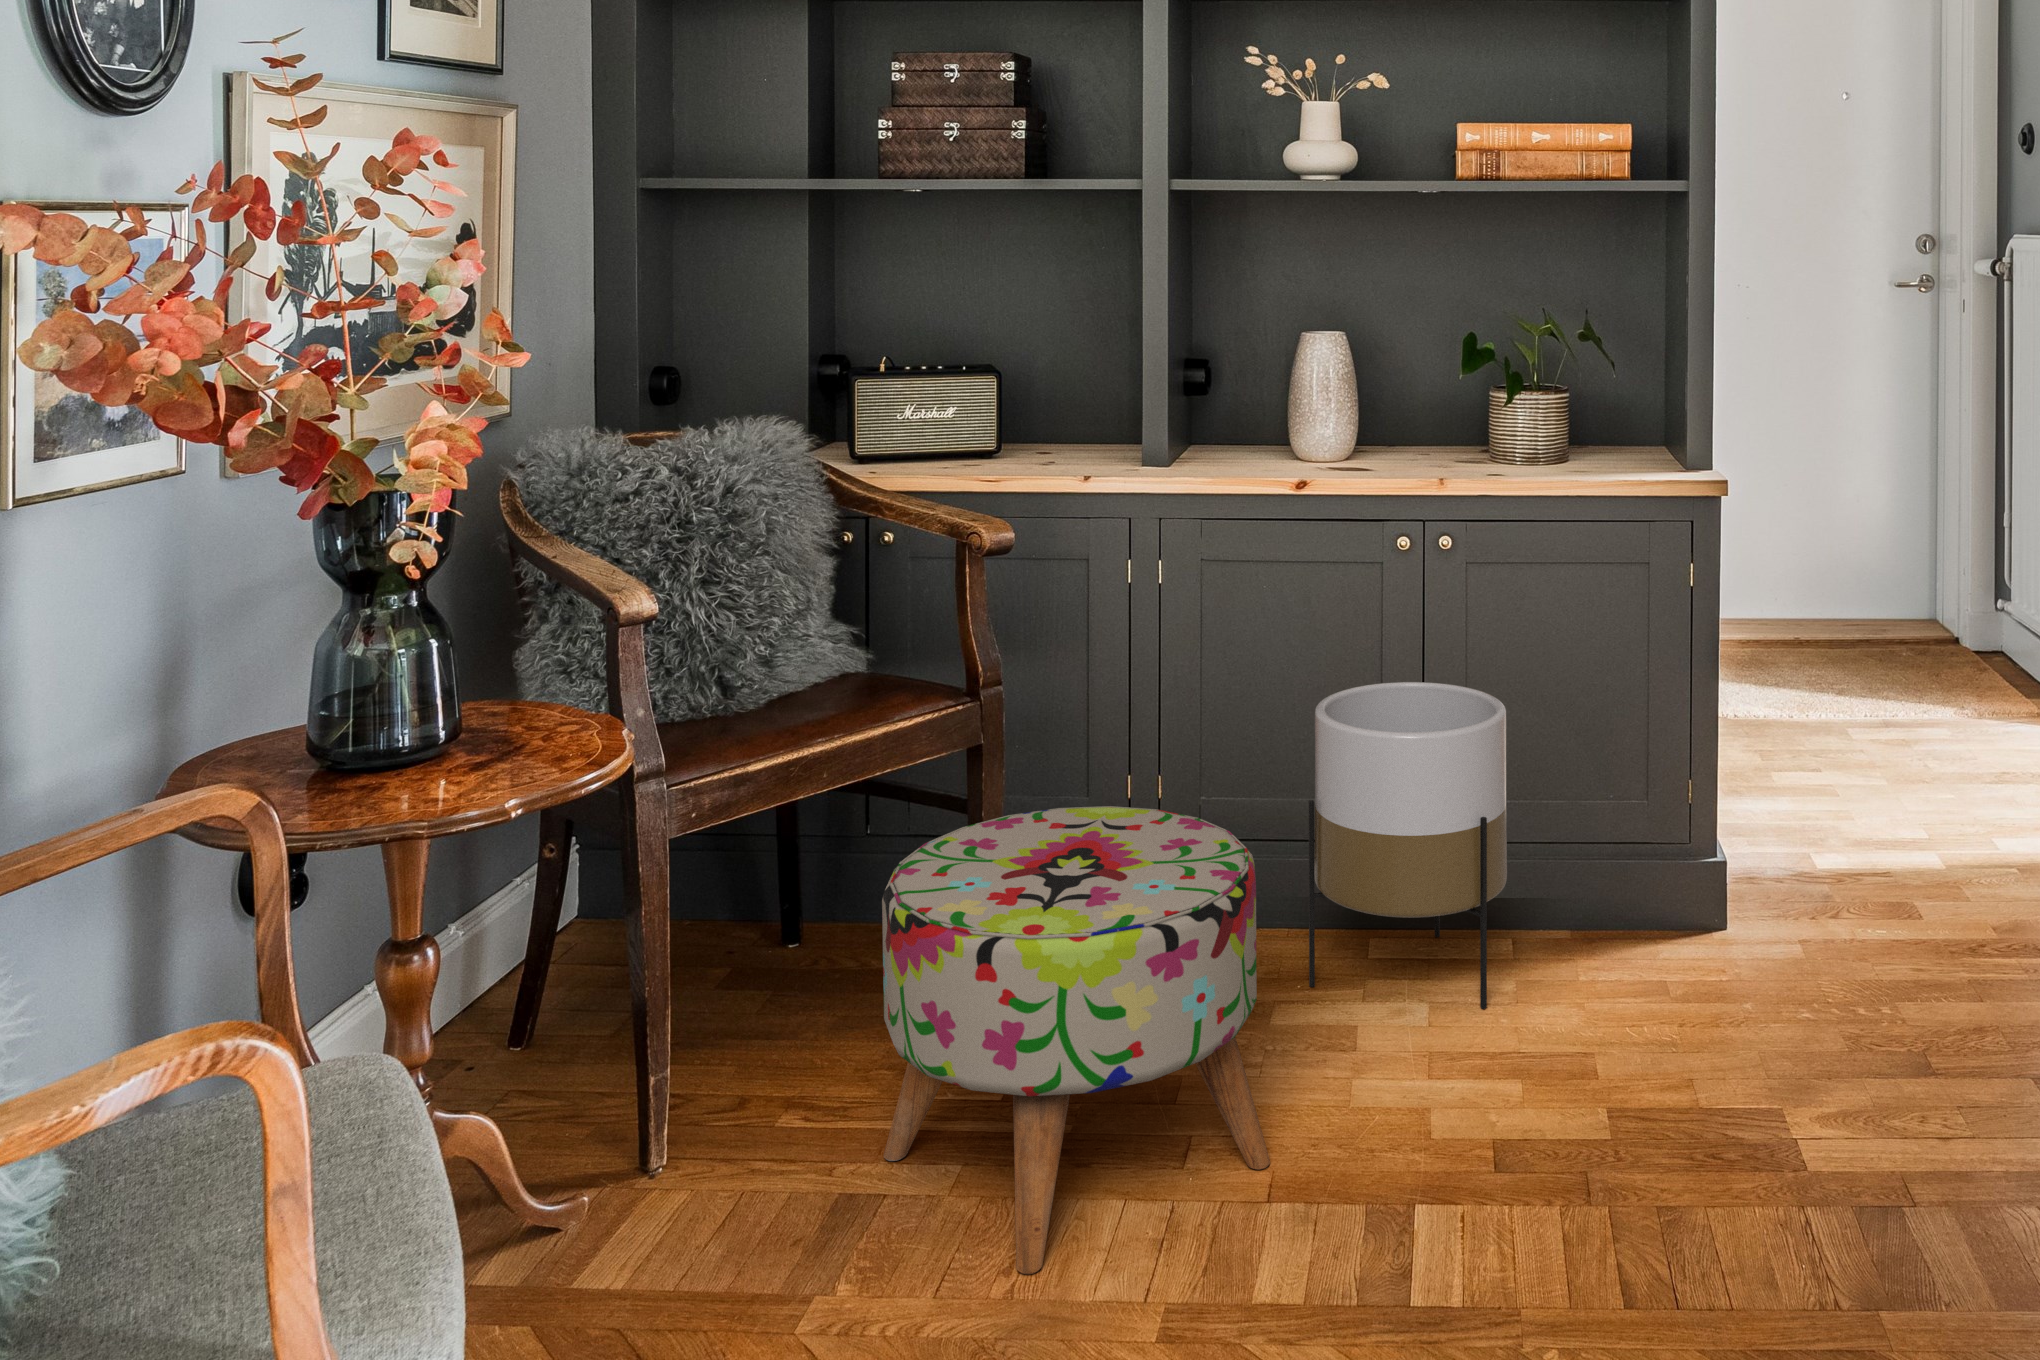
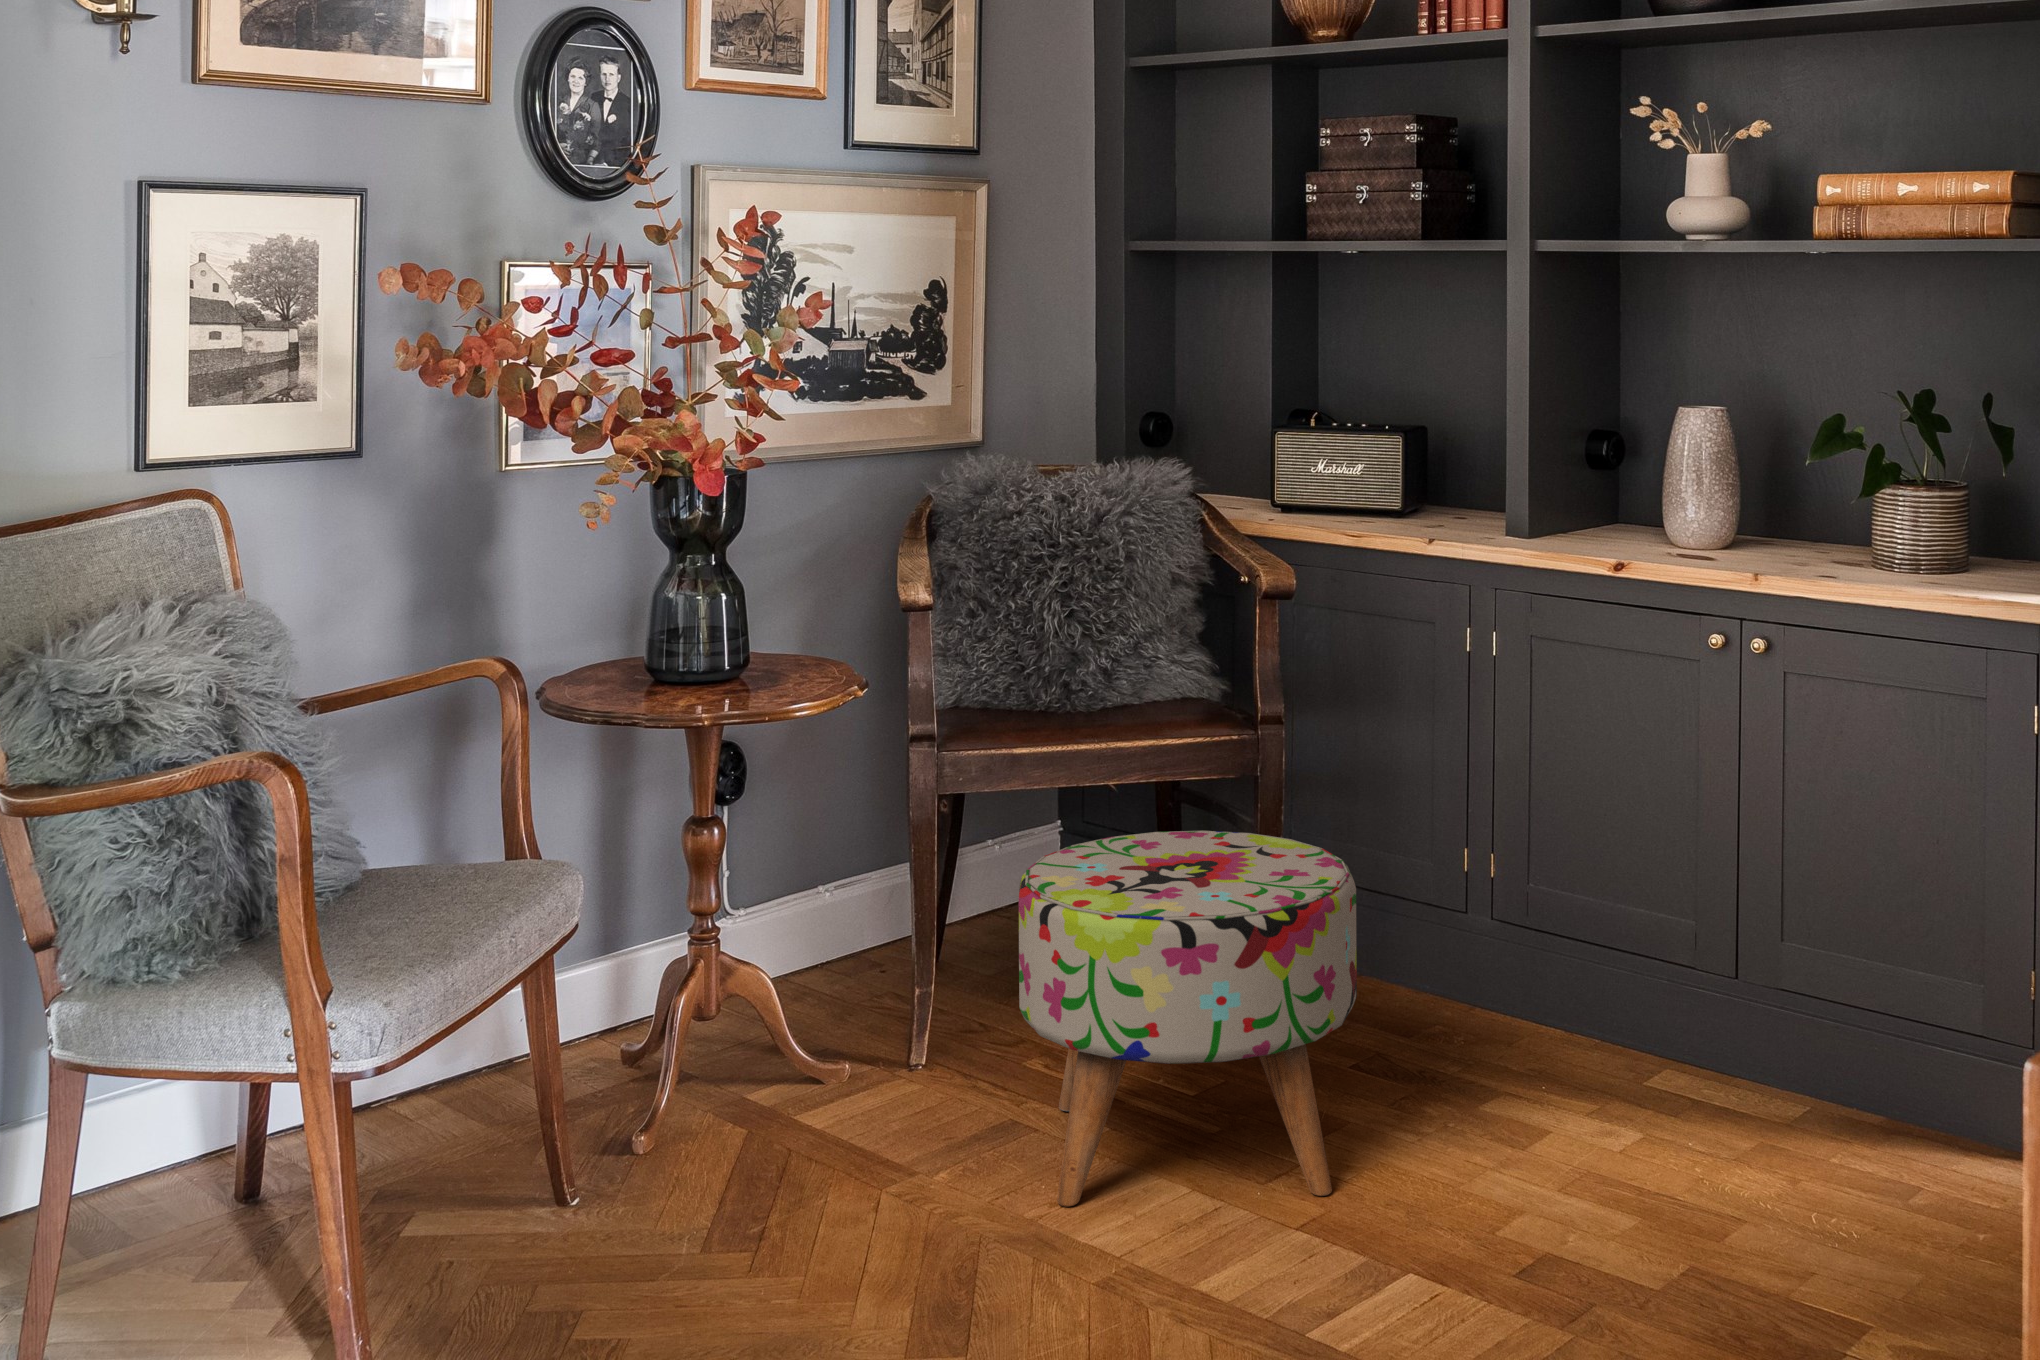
planter: present [1309,682,1507,1009] -> none [1547,781,1761,1141]

